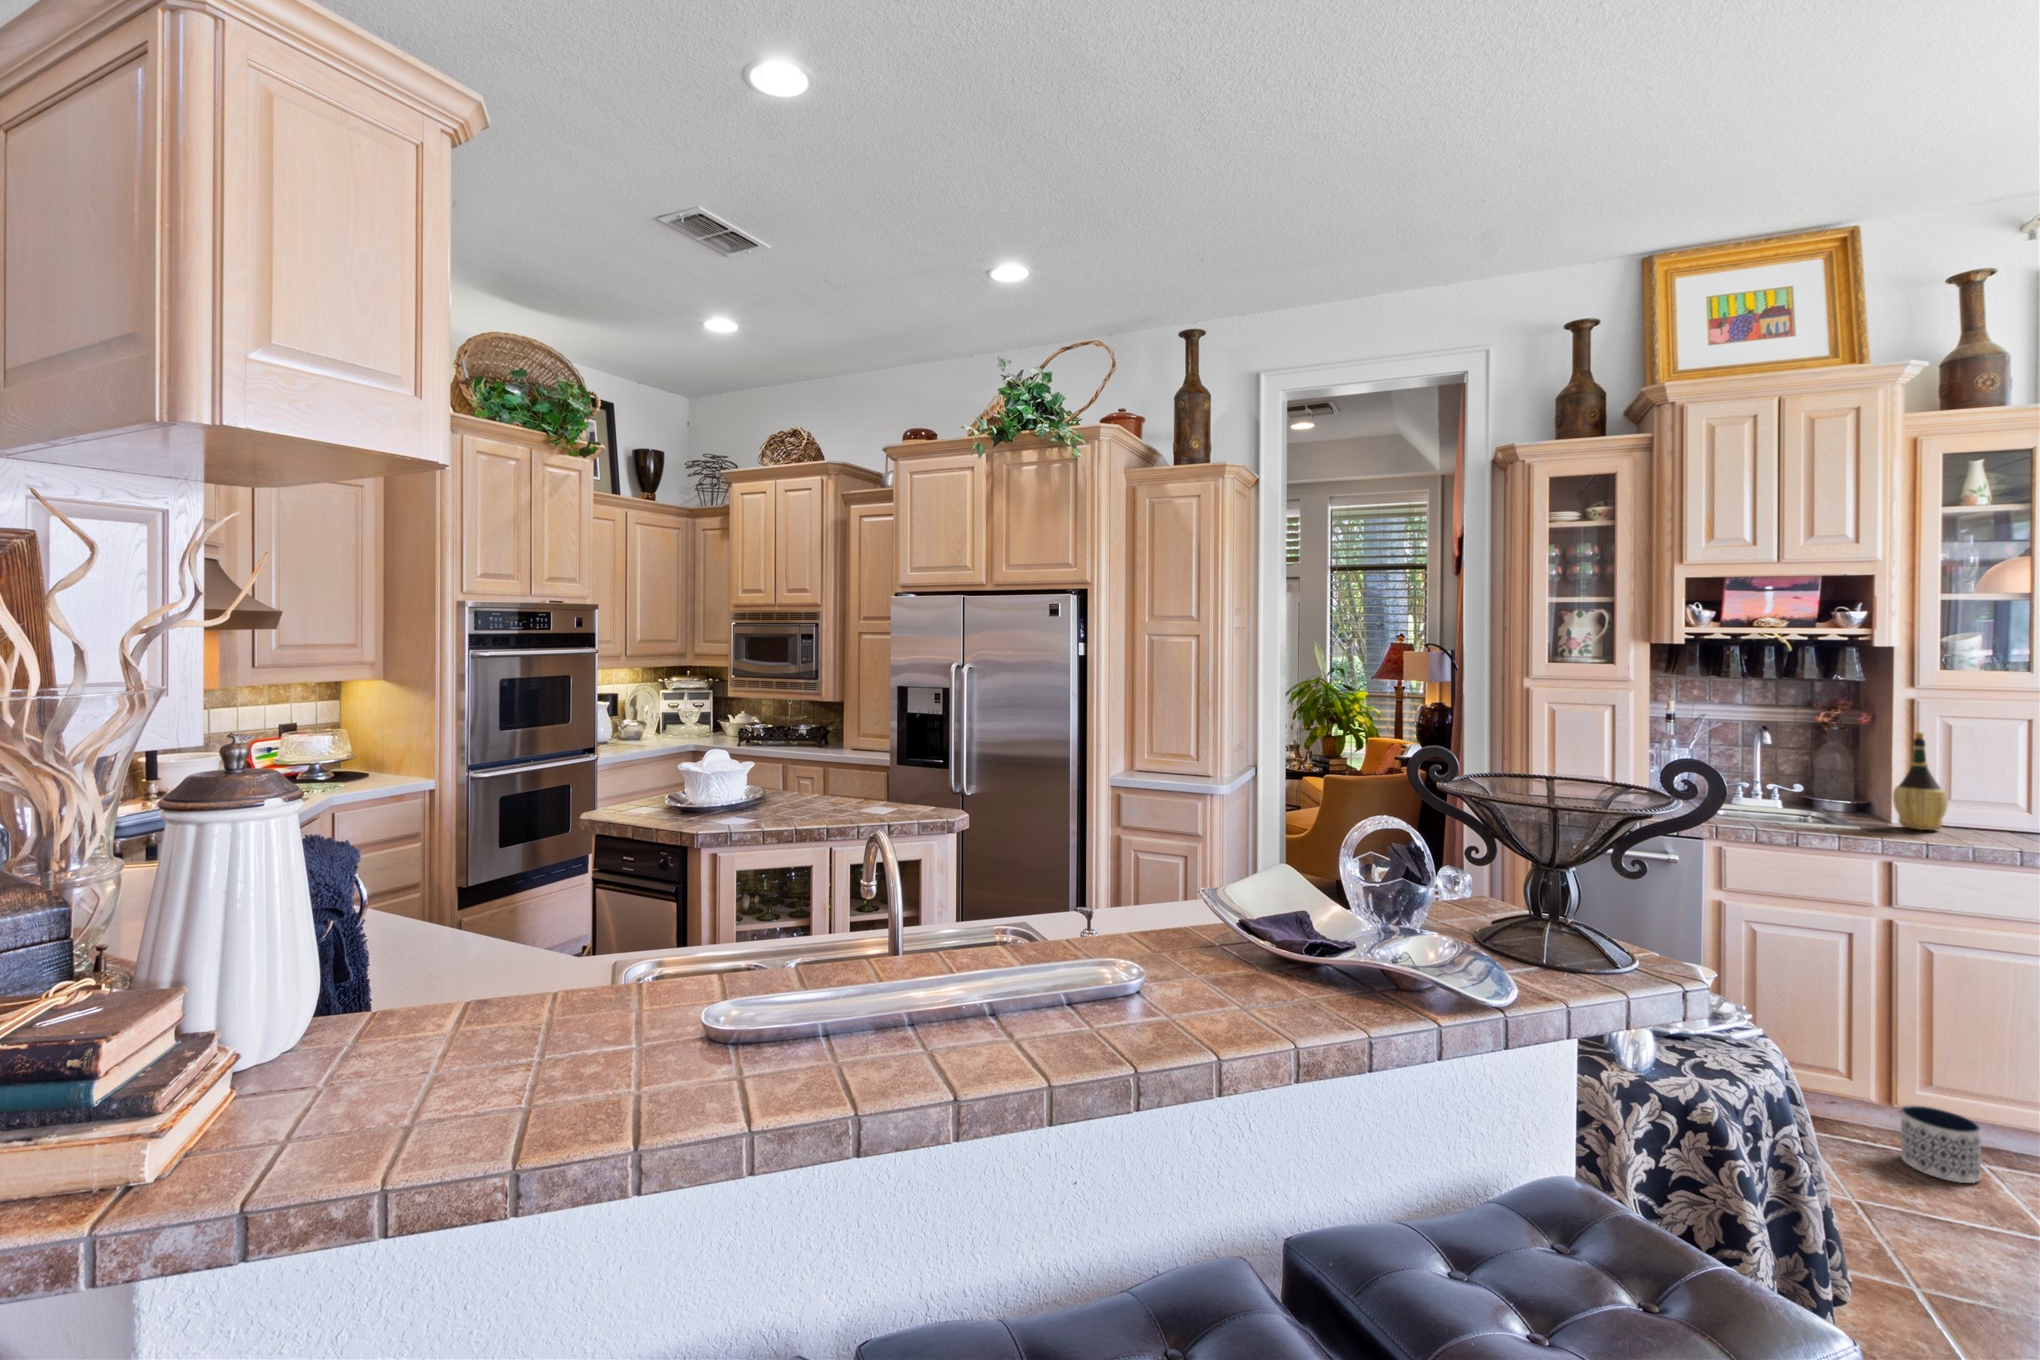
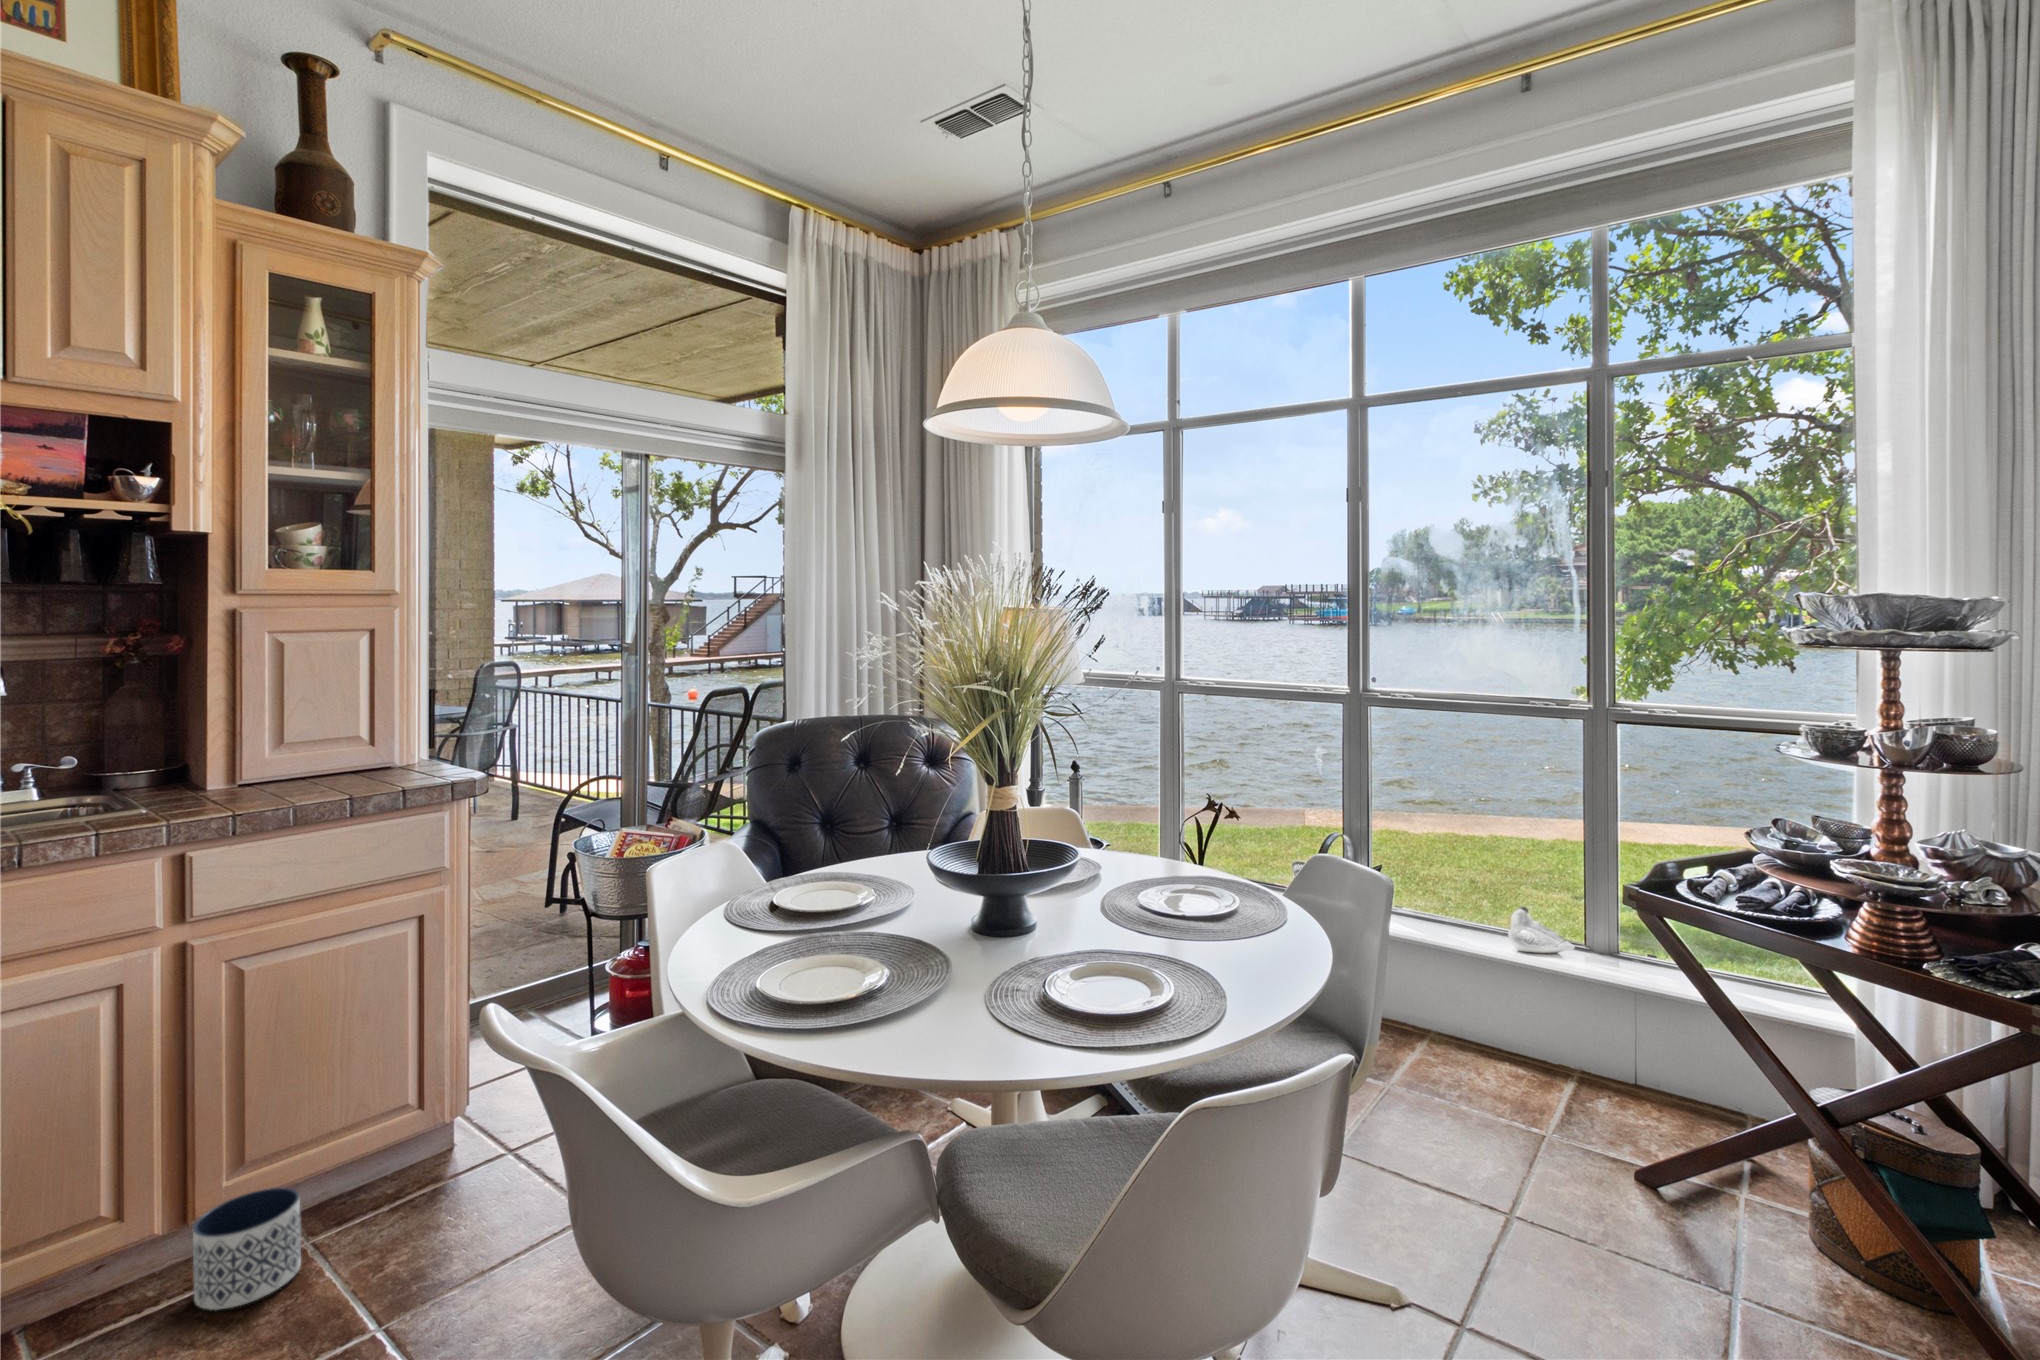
wine bottle: present [1893,732,1948,830] -> none [198,656,272,796]

